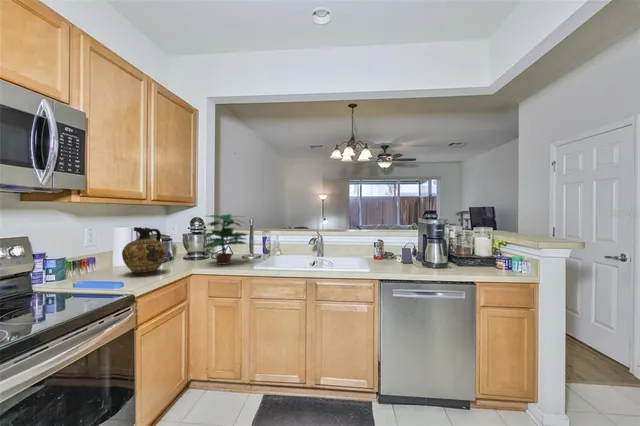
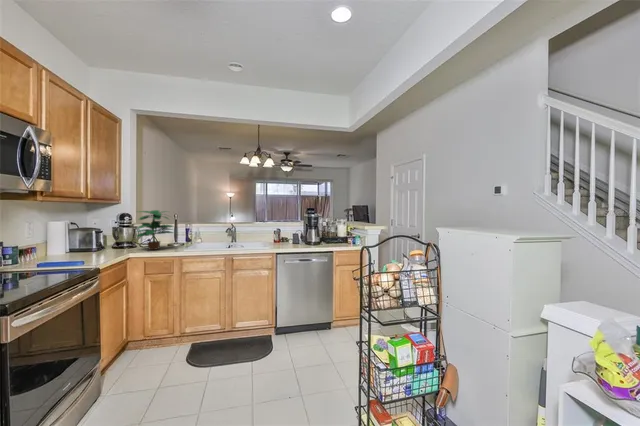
ceramic jug: present [122,227,166,275] -> none [71,220,108,258]

